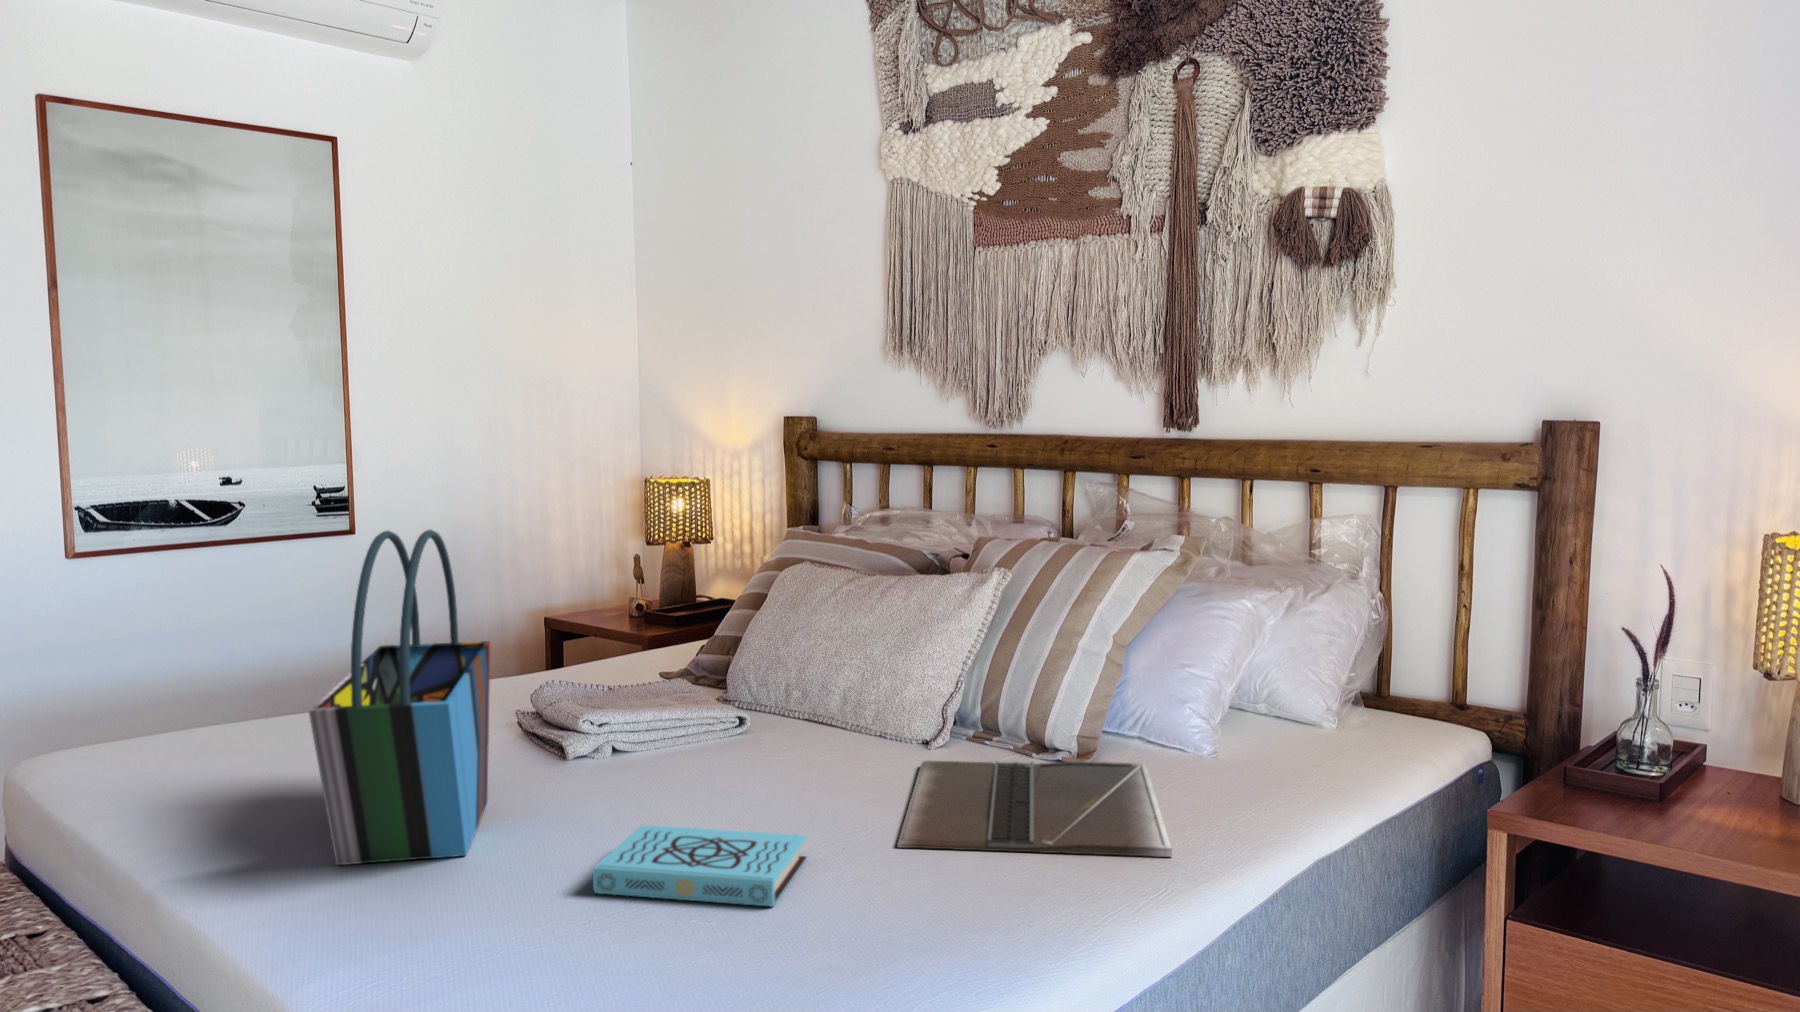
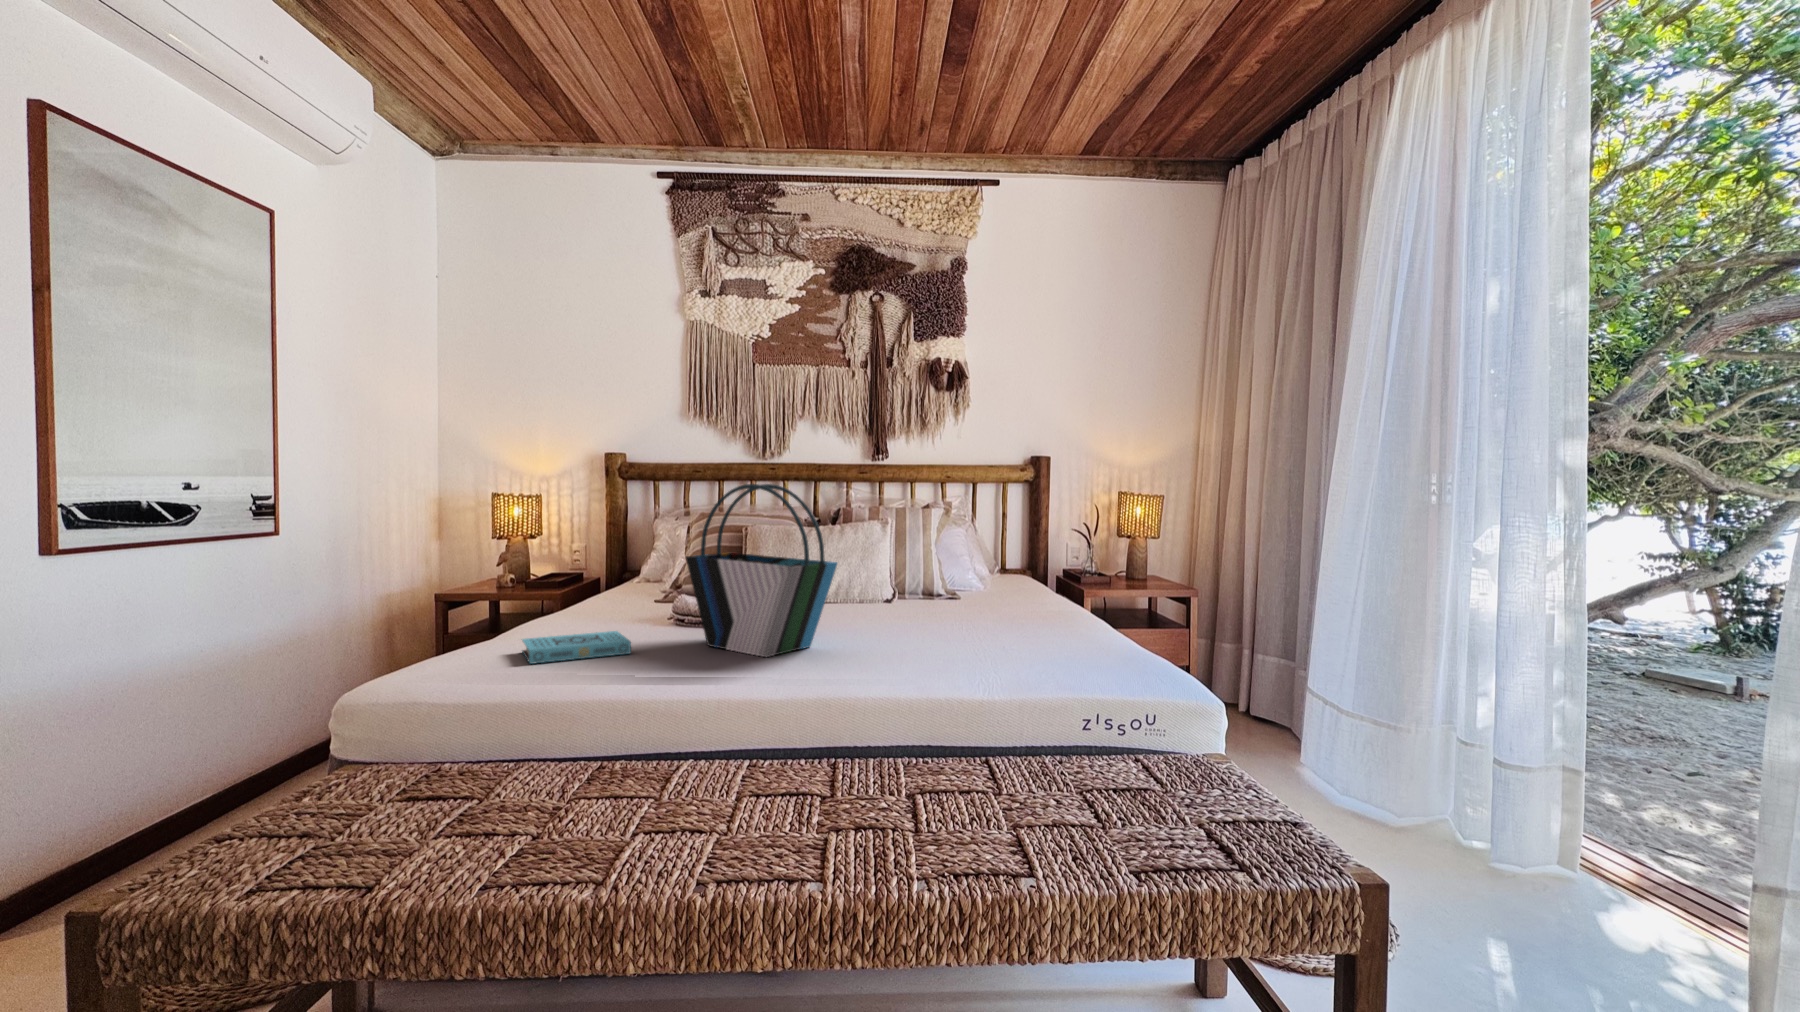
laptop: present [897,761,1172,857] -> none [886,595,1036,622]
book: present [593,825,807,906] -> present [522,631,631,664]

